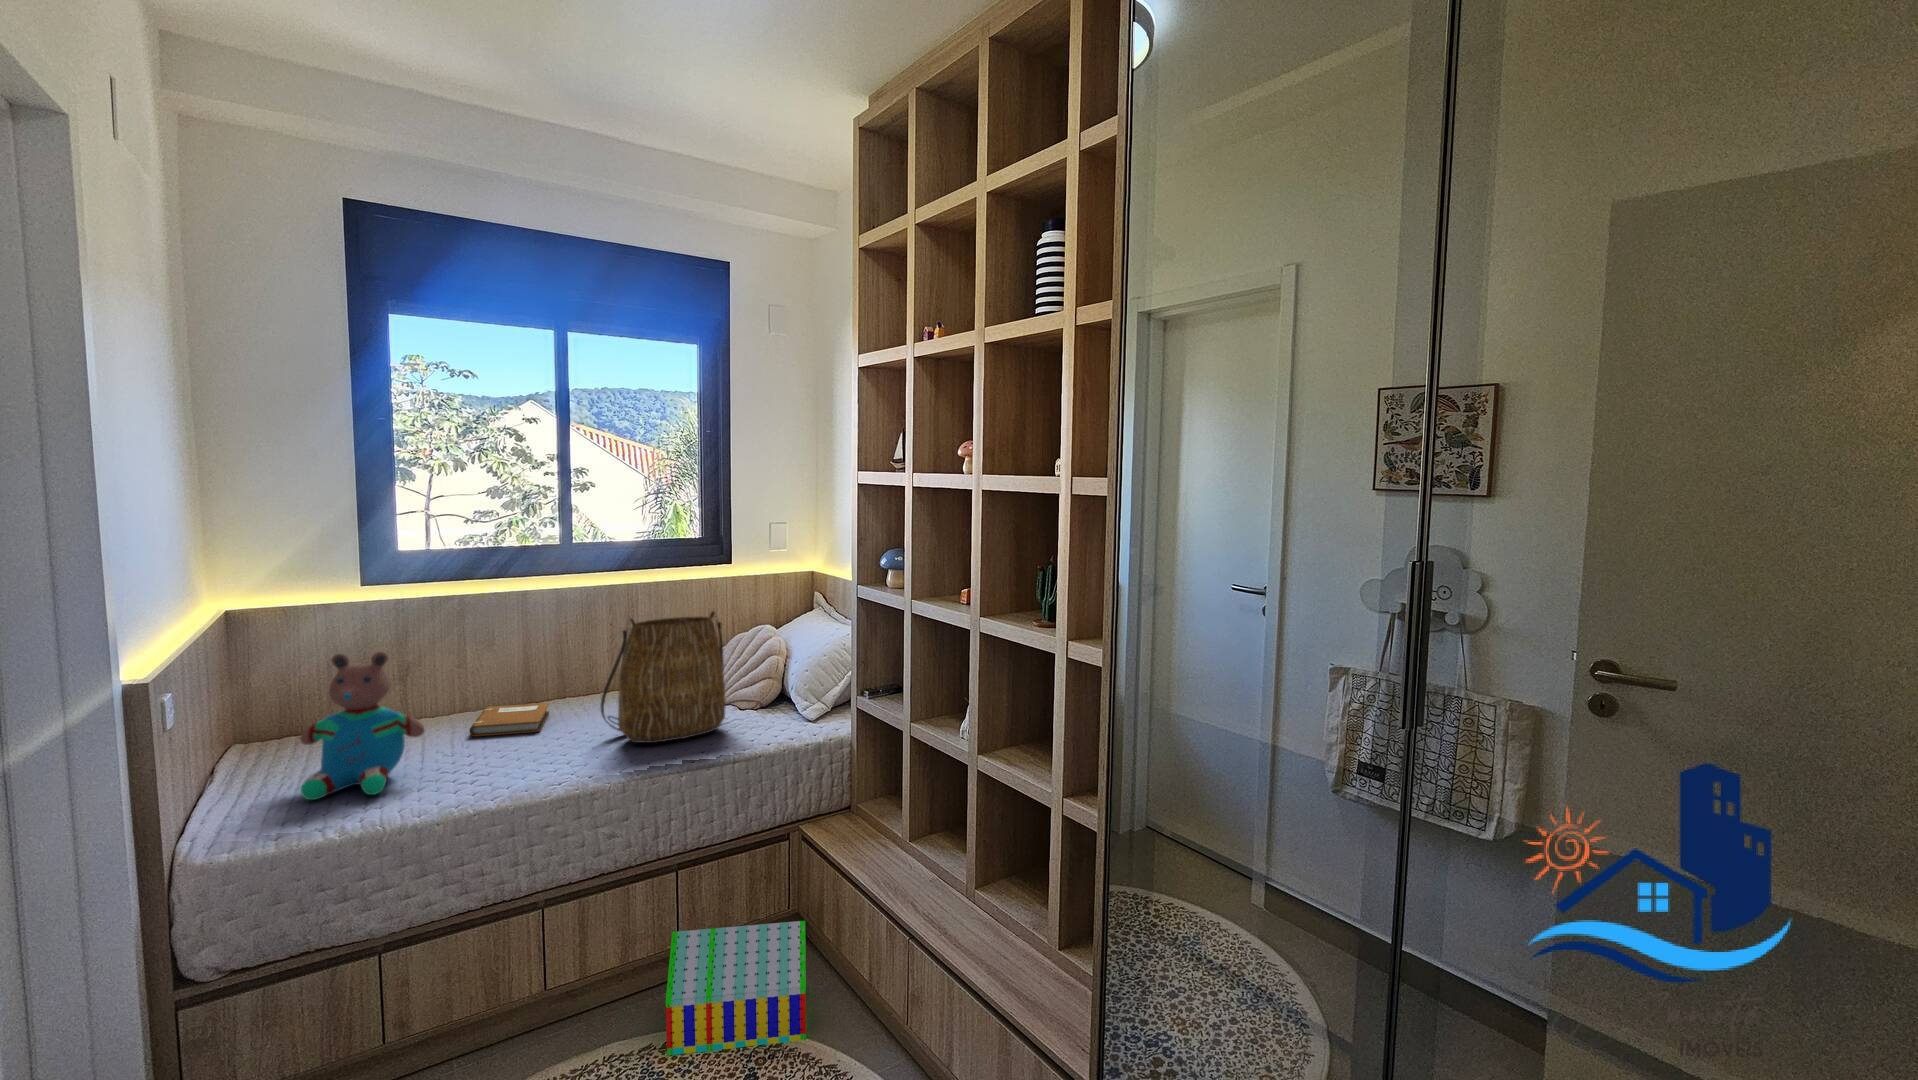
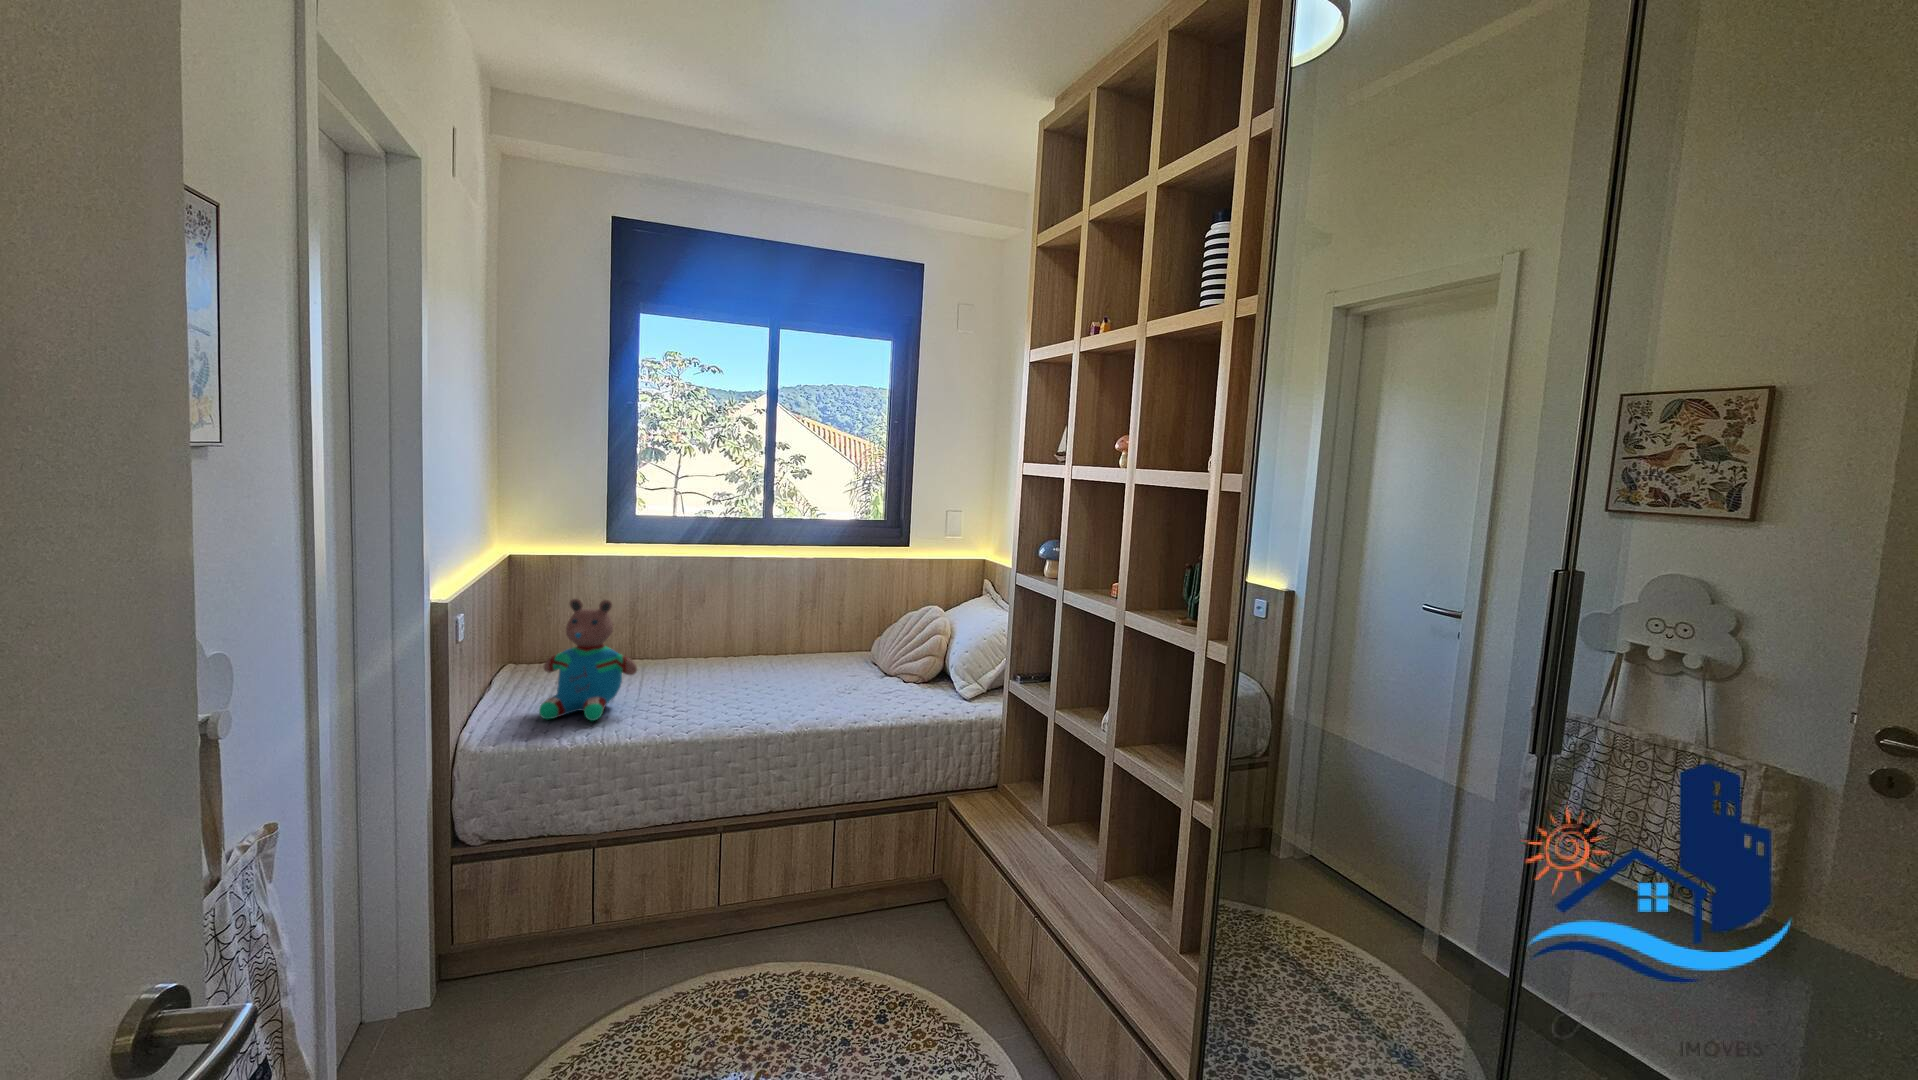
tote bag: present [601,611,726,743] -> none [783,586,892,701]
notebook: present [470,703,549,736] -> none [678,654,745,681]
toy house: present [666,921,806,1056] -> none [812,876,946,997]

